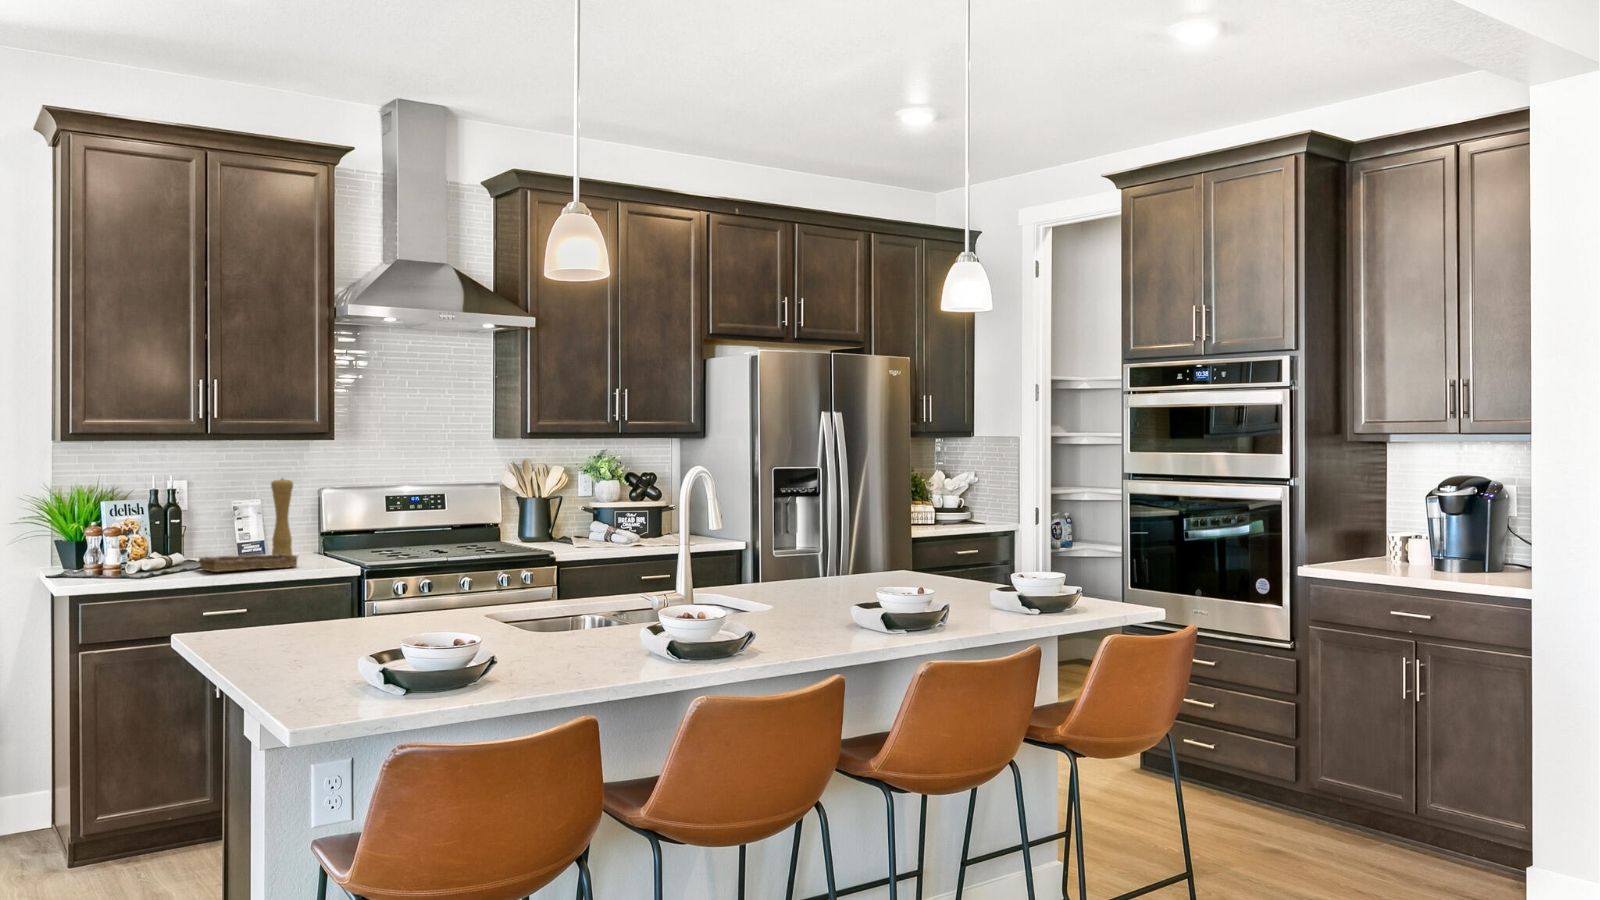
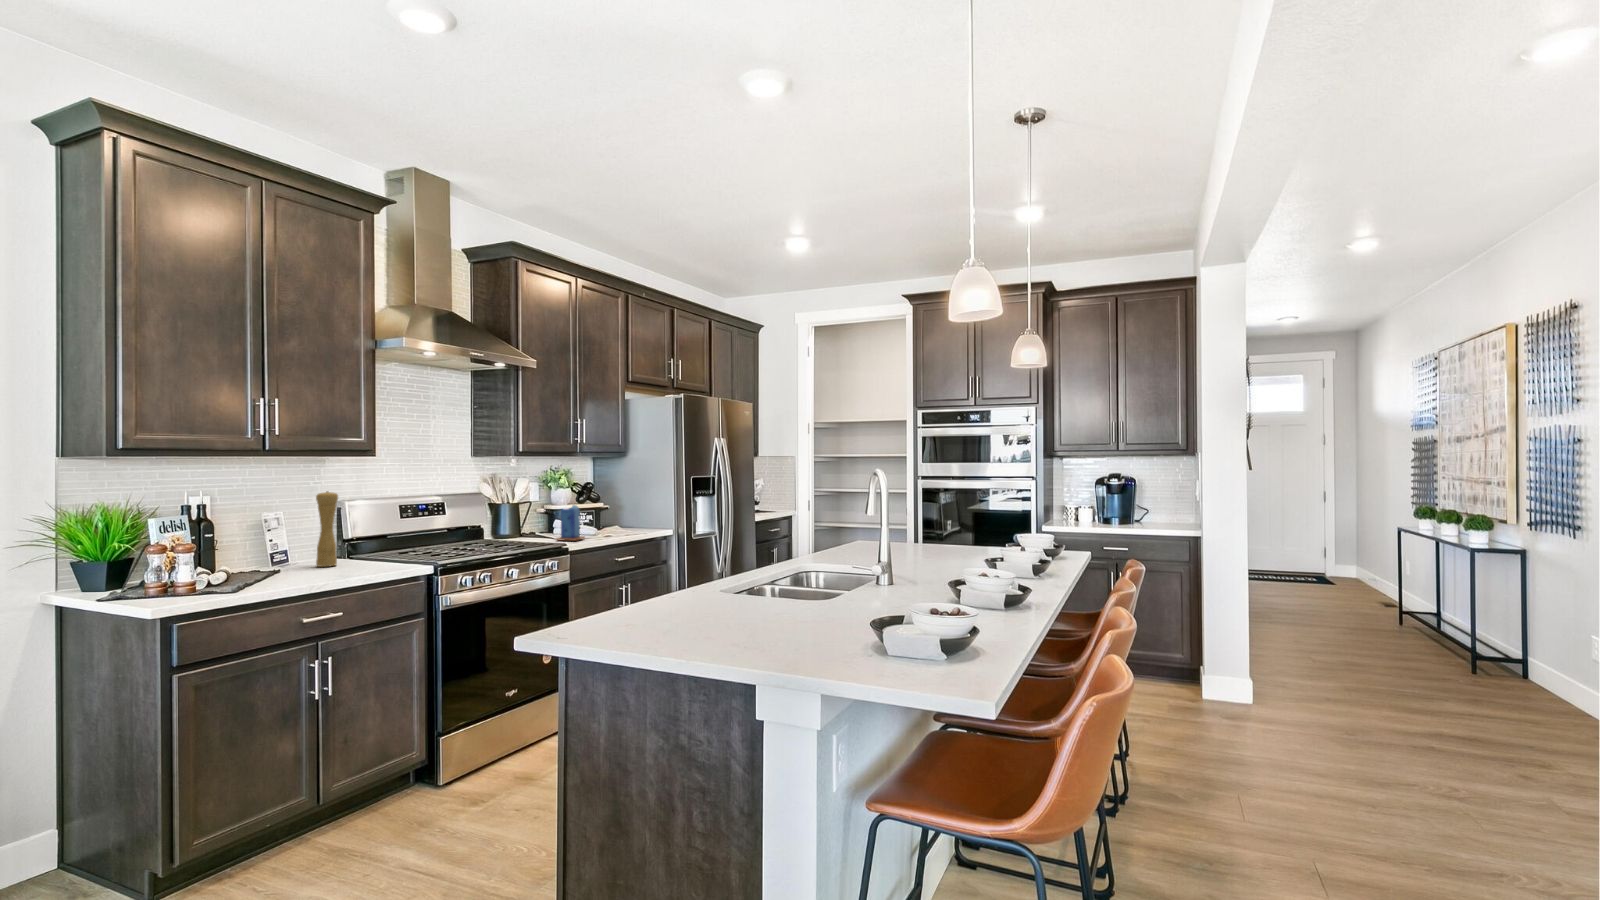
candle: none [563,498,601,548] -> present [556,505,585,541]
tray: present [199,554,298,572] -> none [257,561,368,583]

